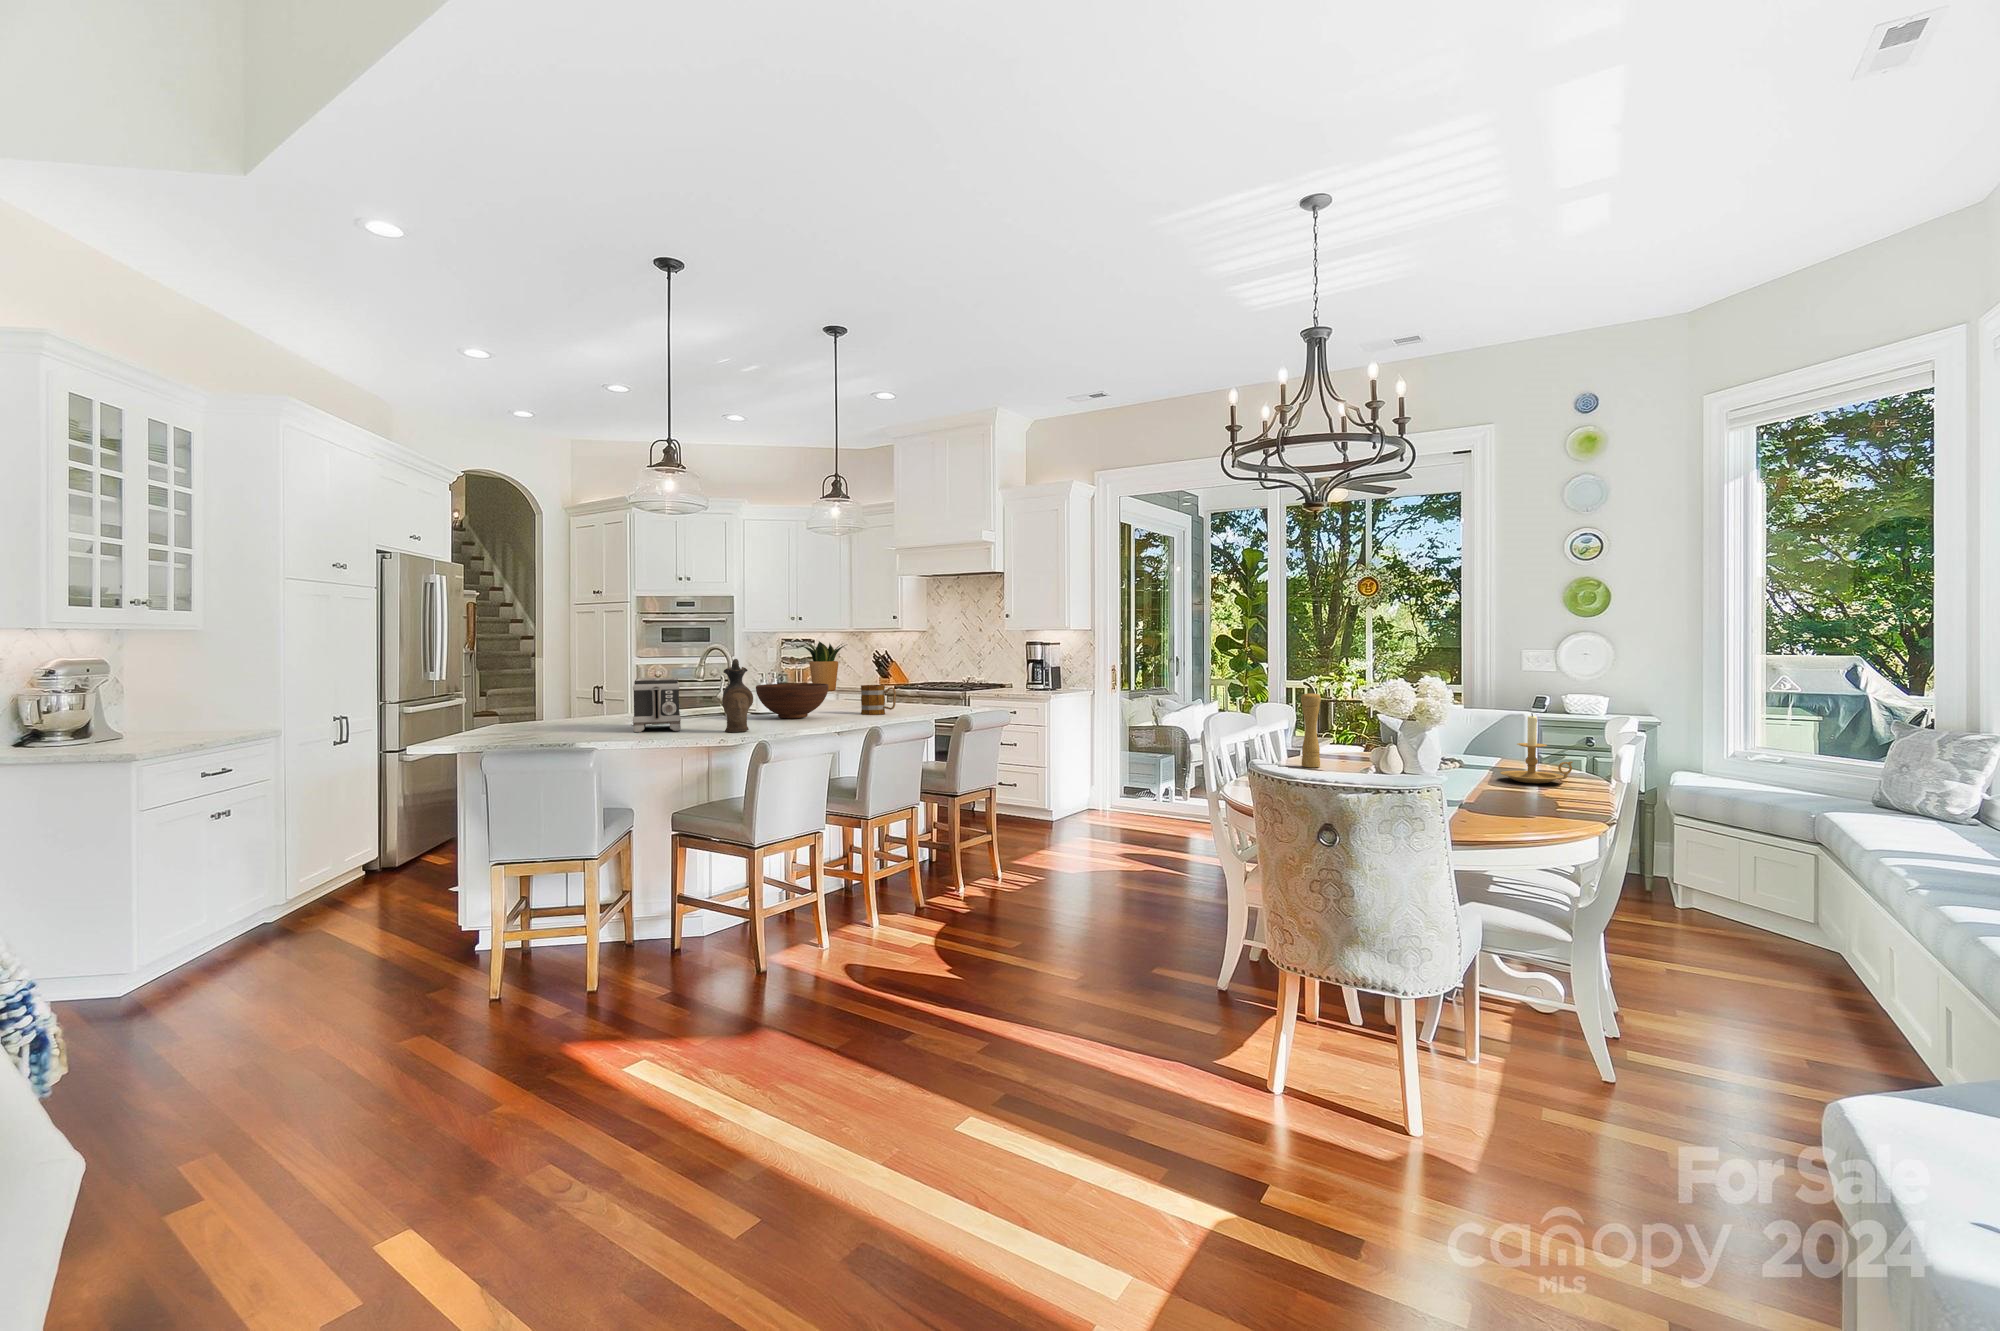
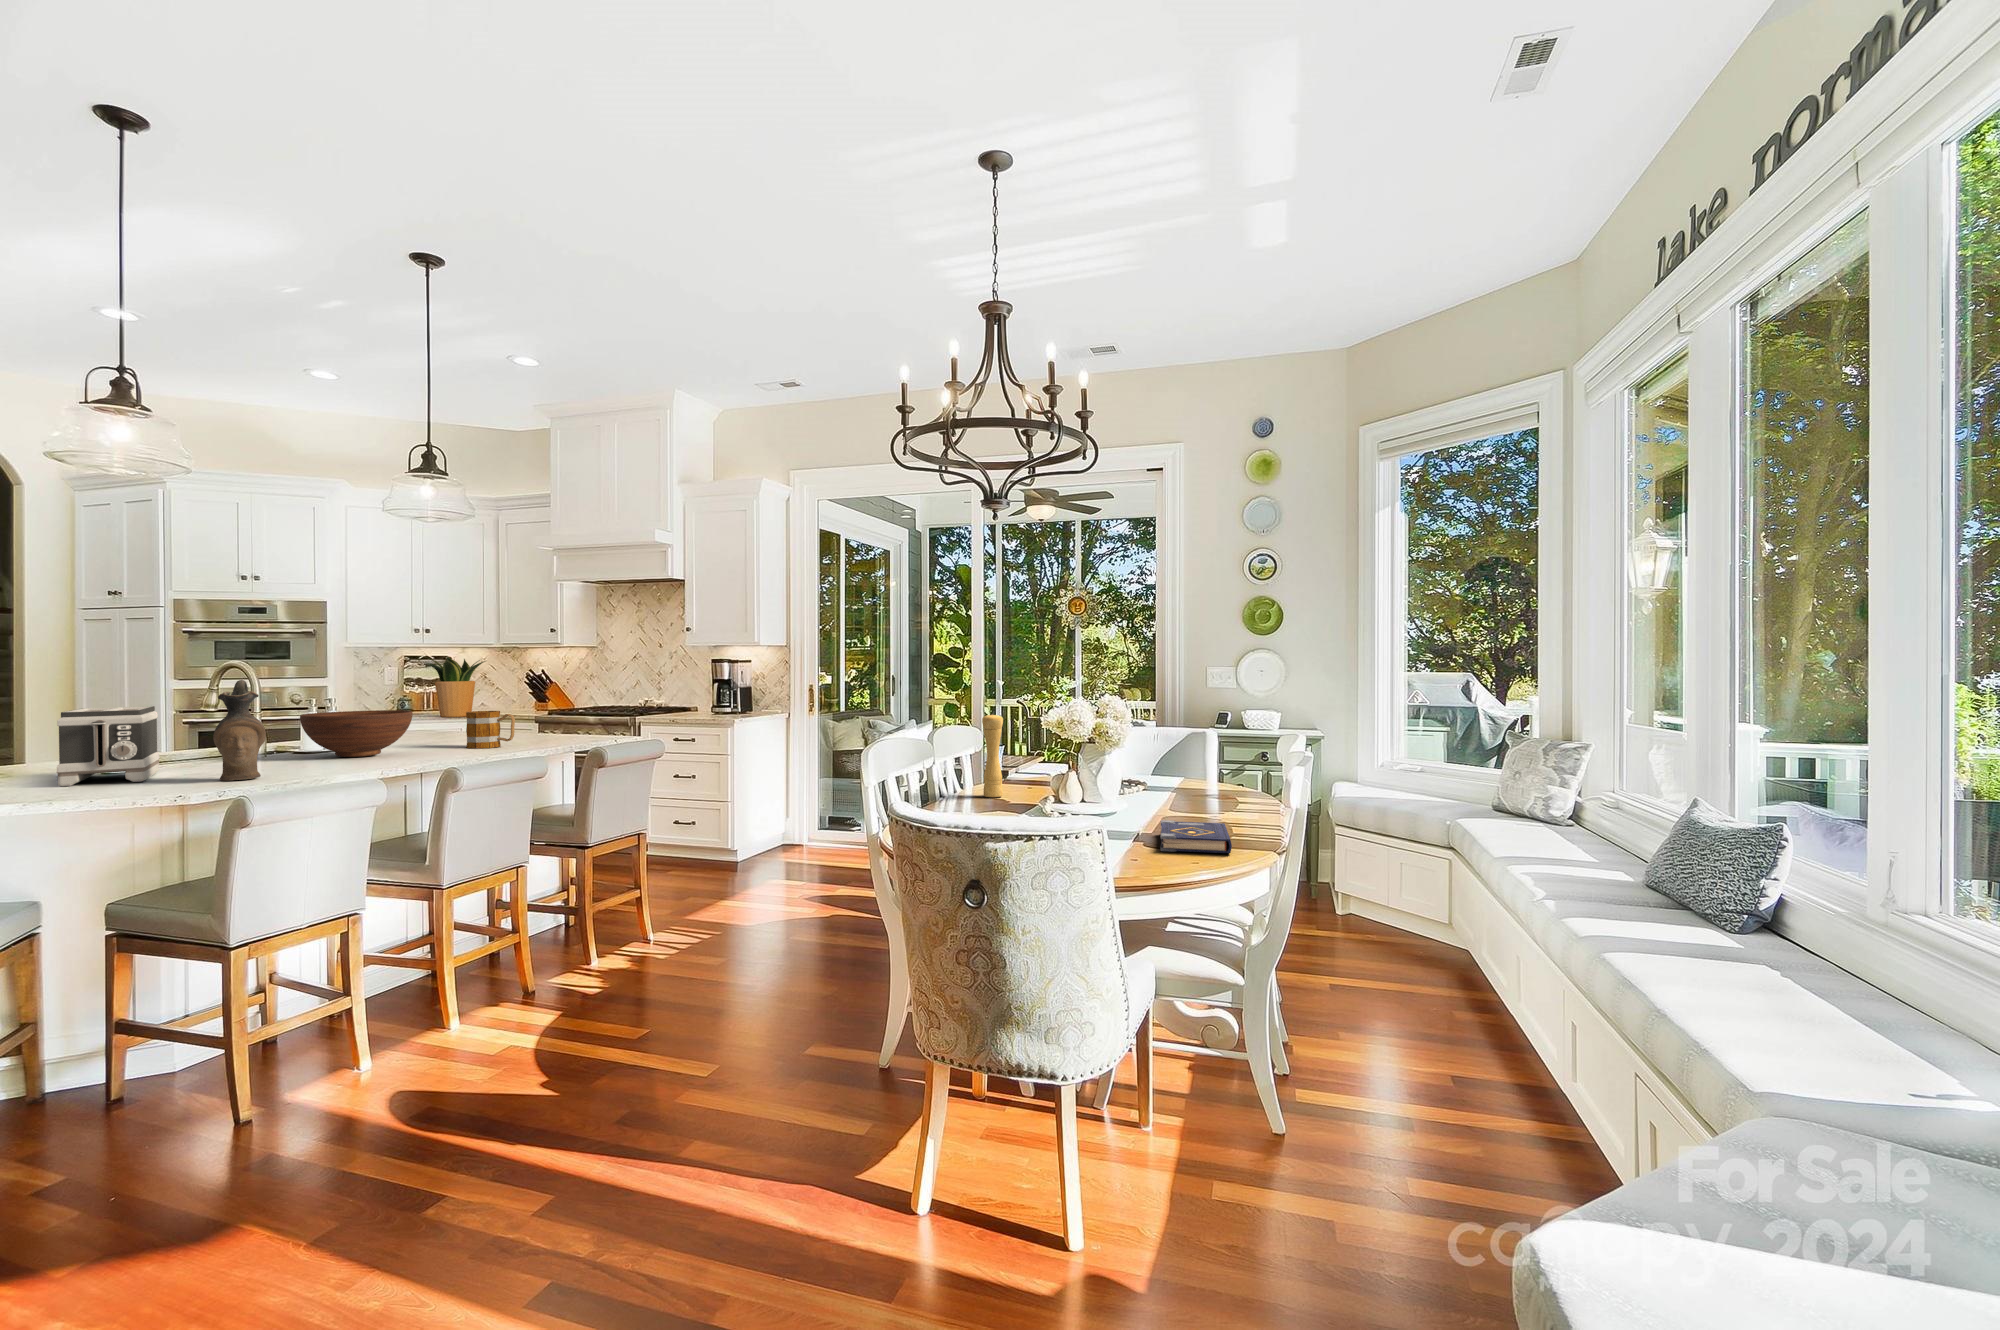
candle holder: present [1501,714,1573,783] -> none [1180,733,1248,806]
book: none [1485,791,1562,822] -> present [1160,820,1232,853]

